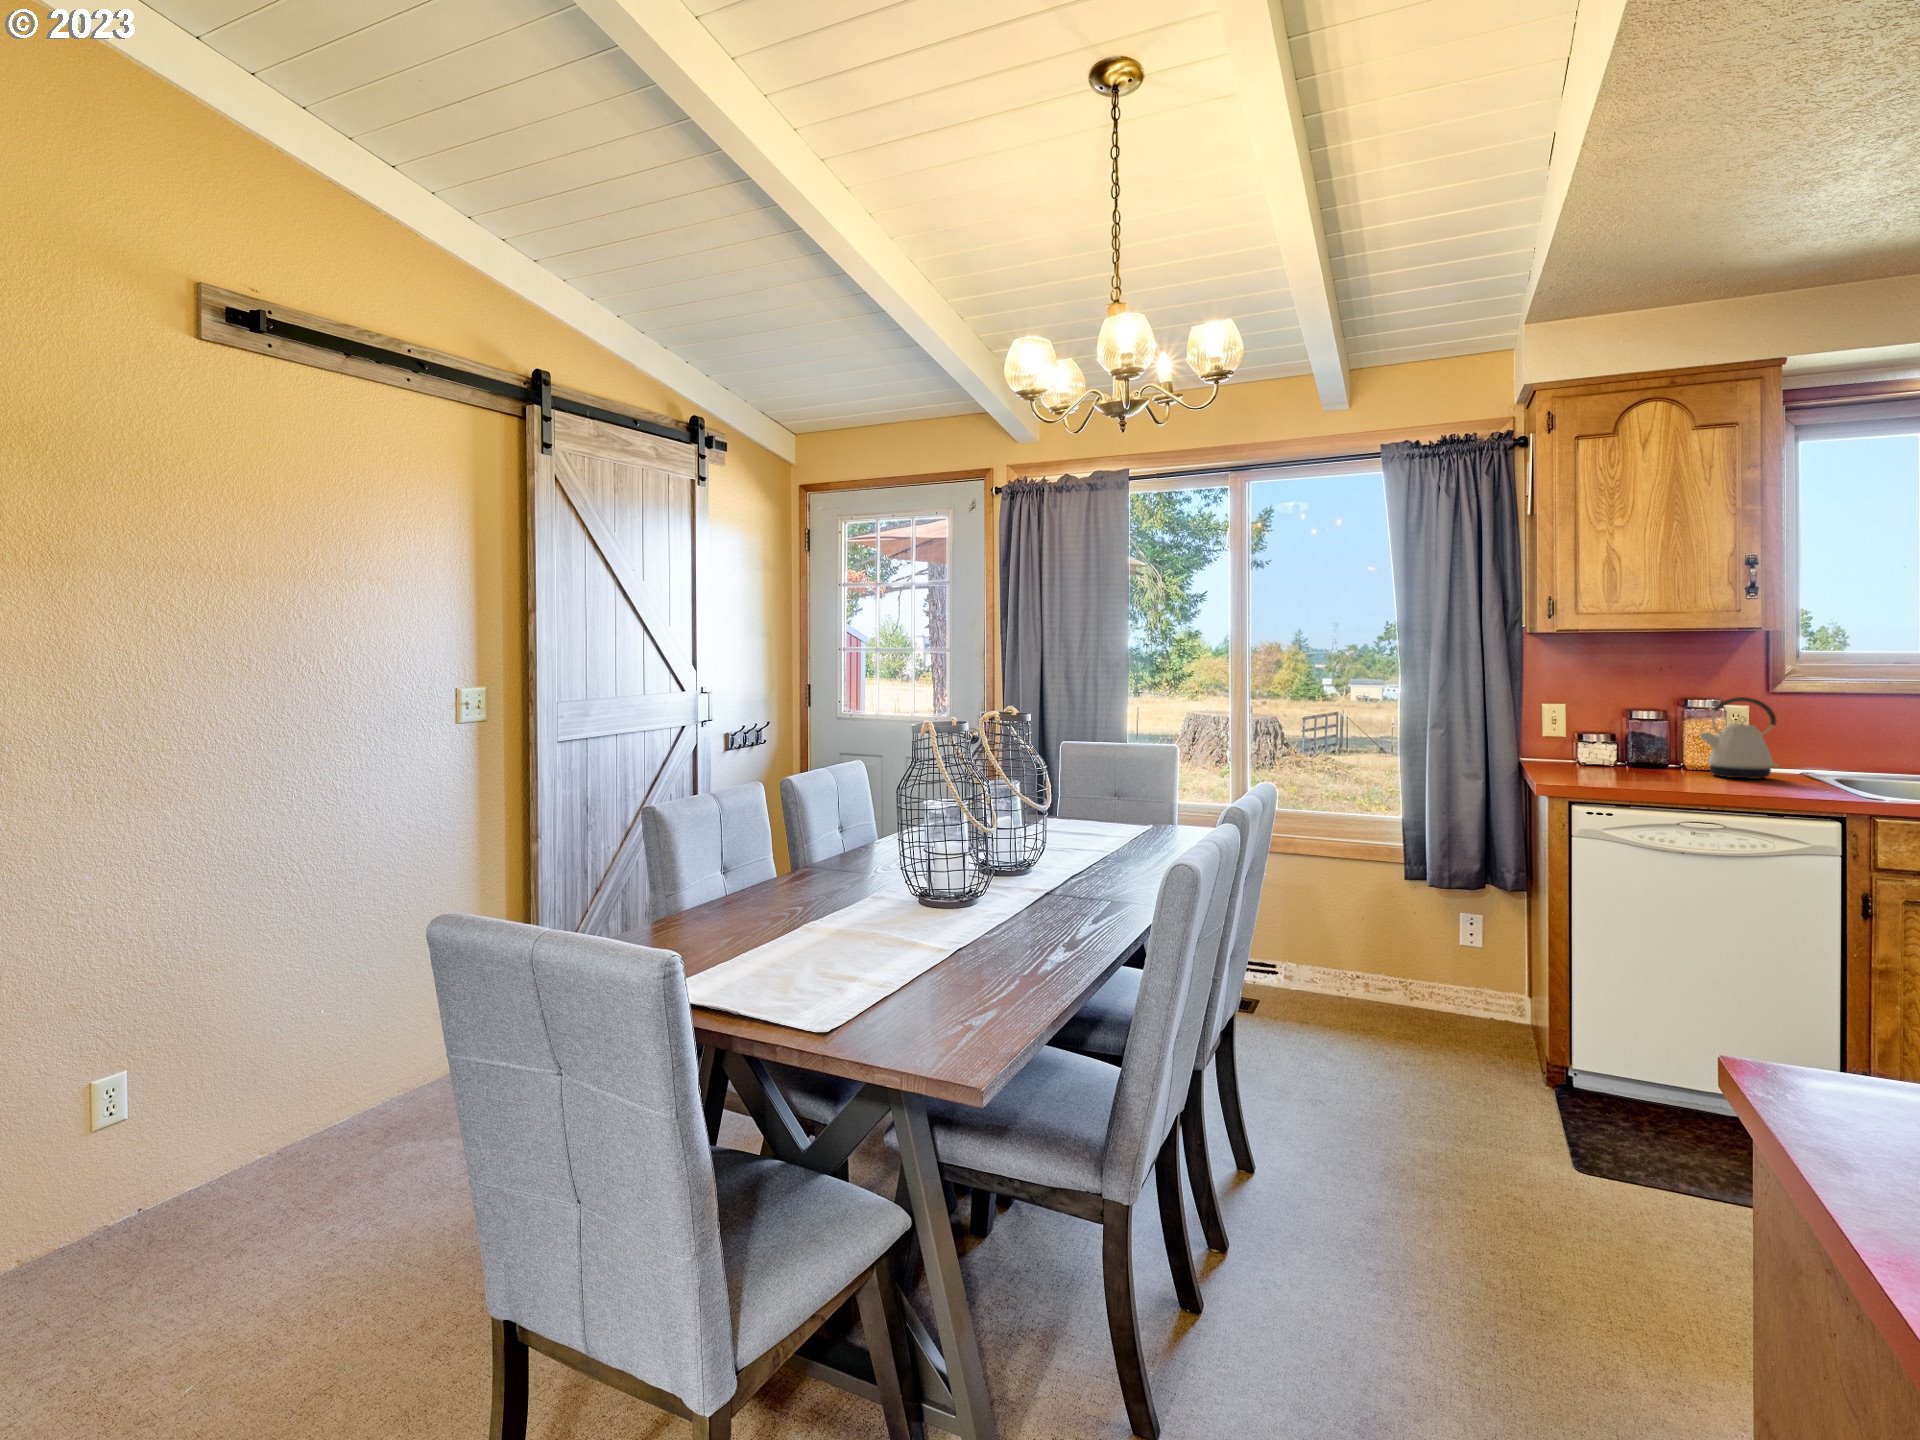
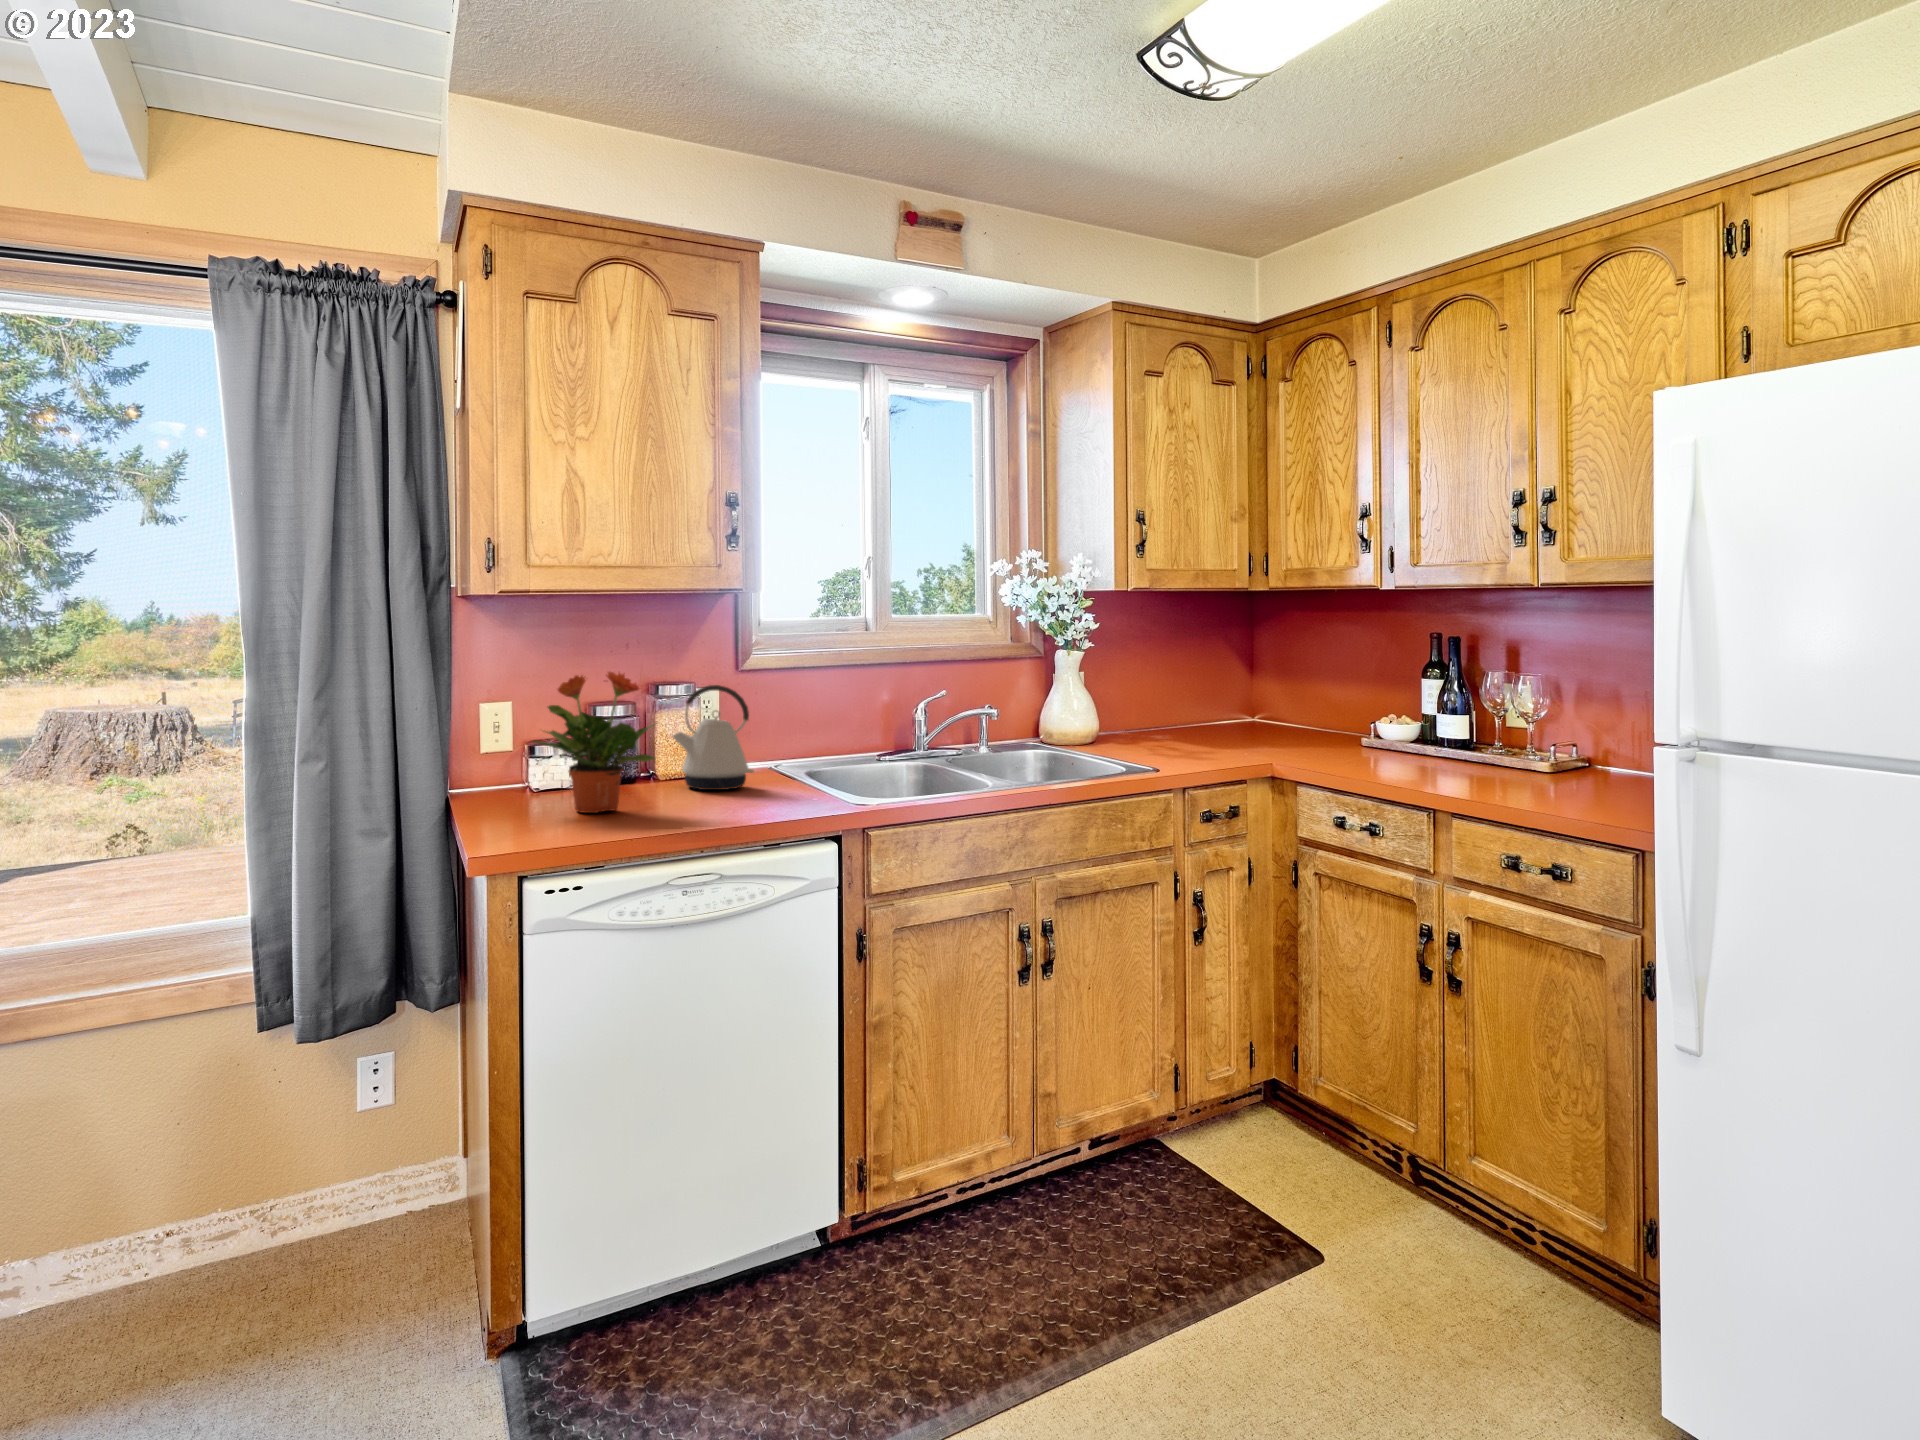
potted plant: none [1572,683,1684,784] -> present [533,672,655,813]

